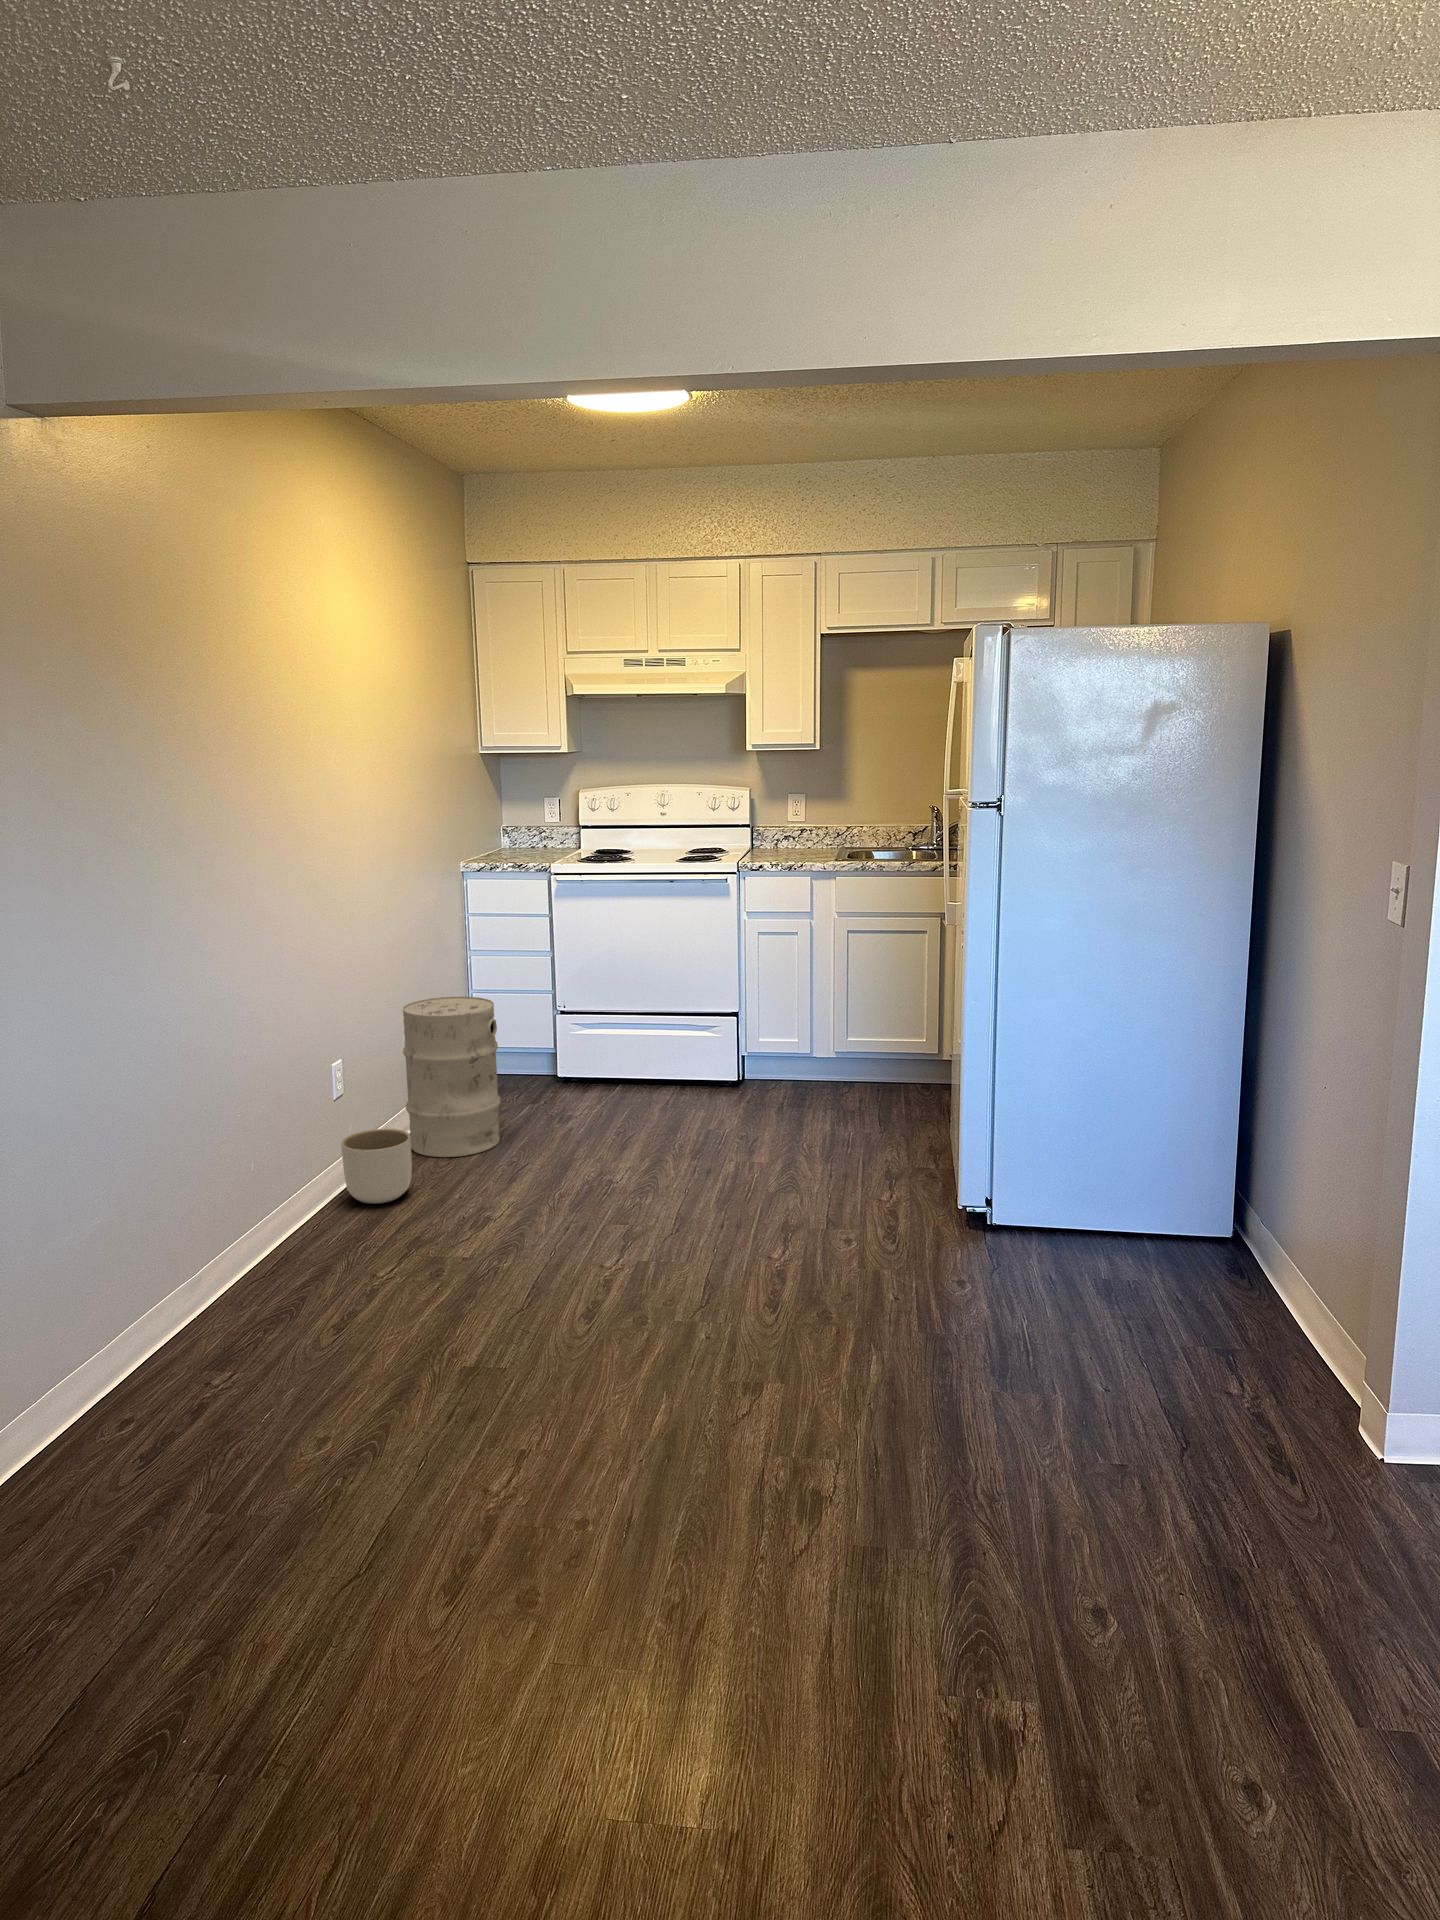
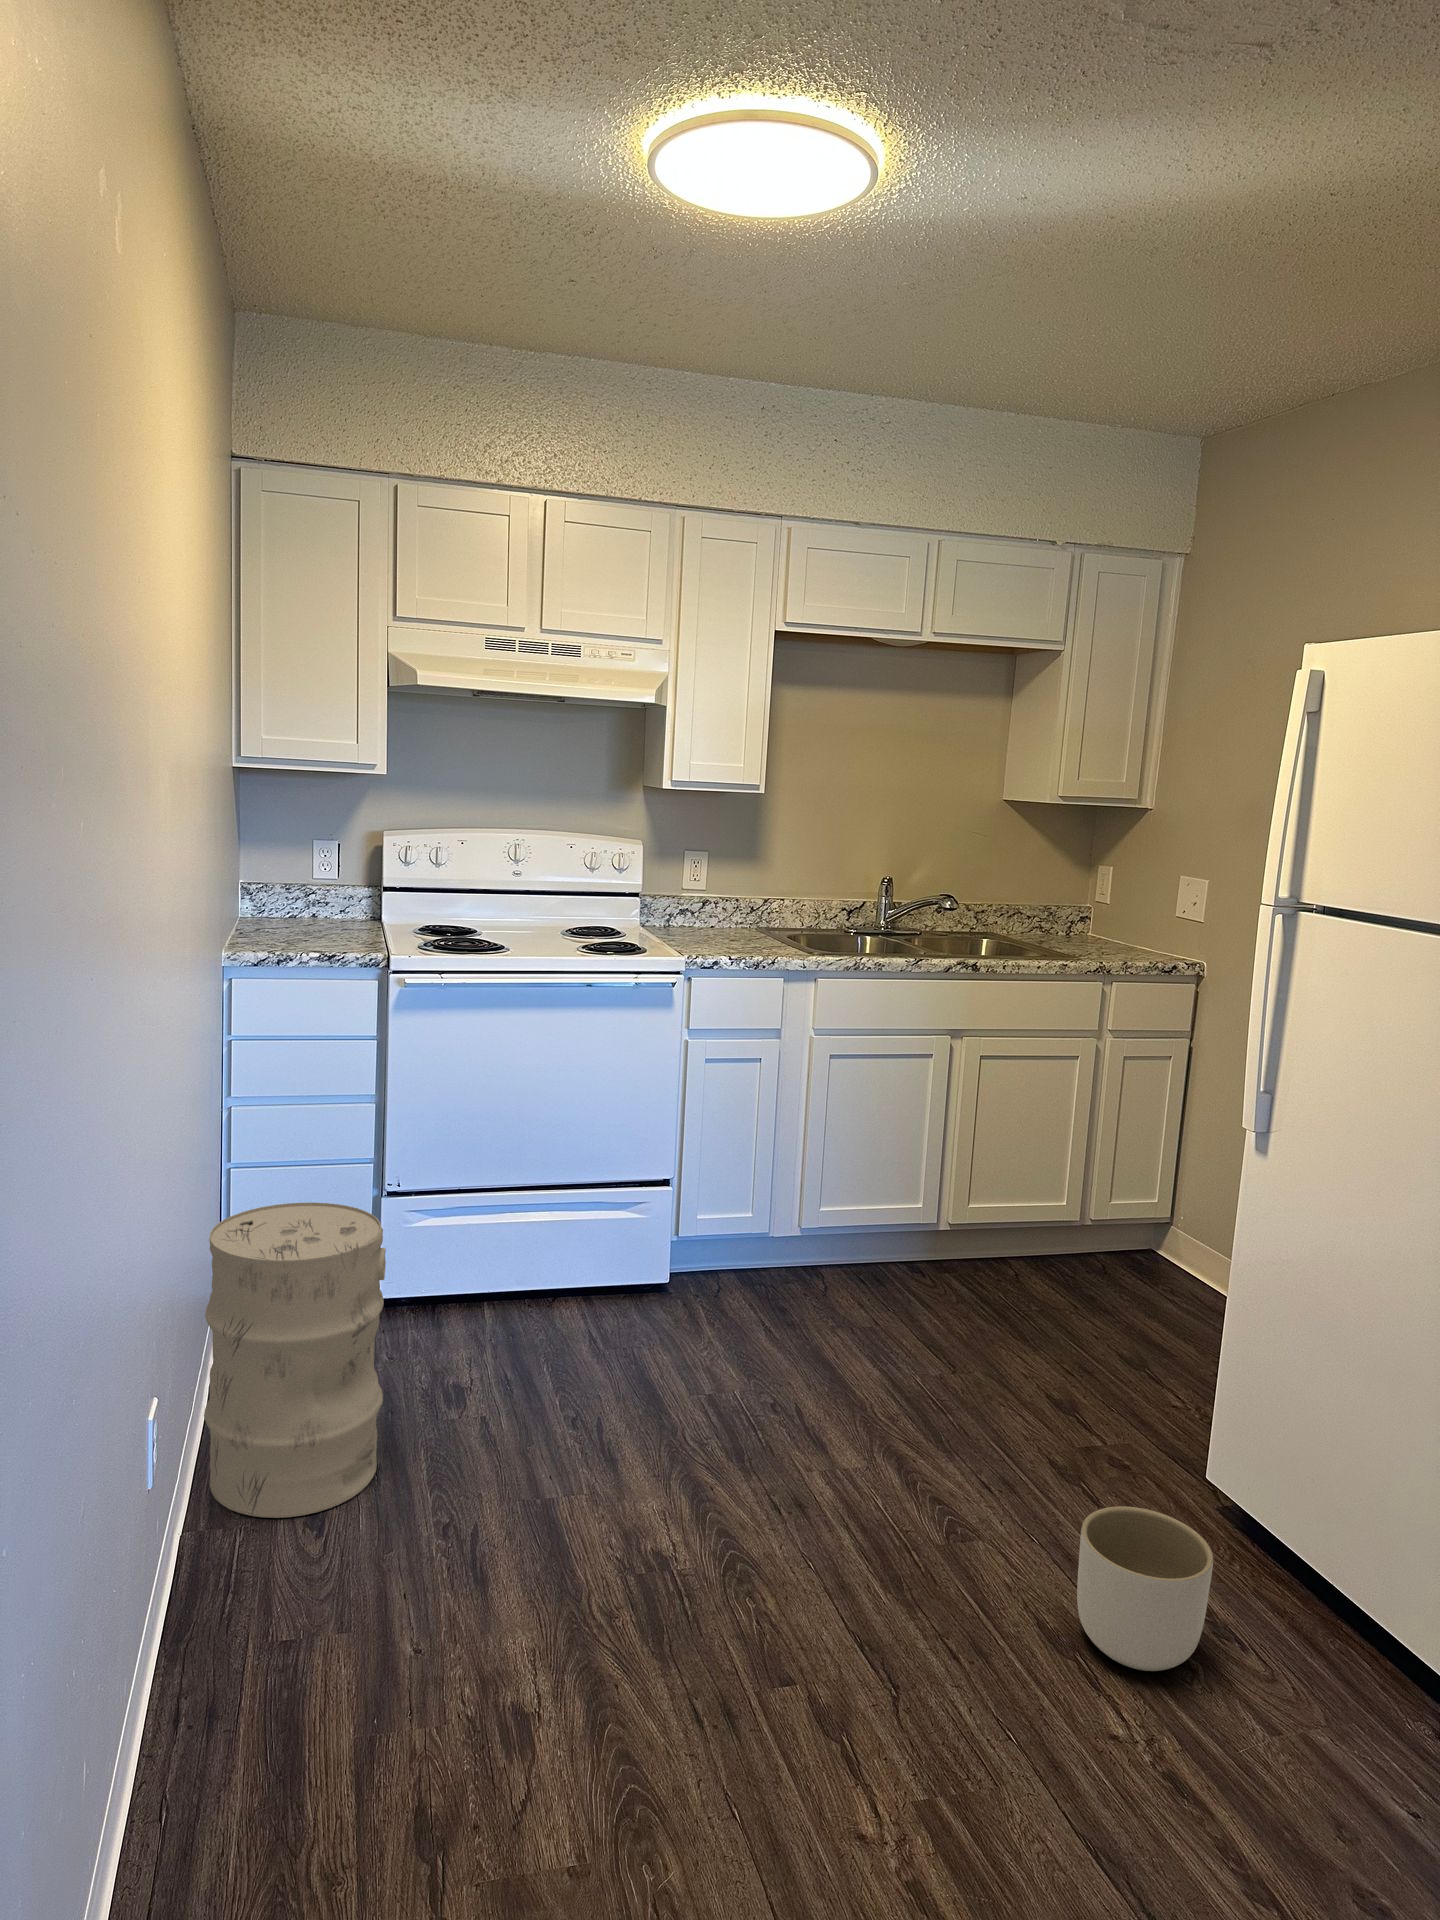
planter: present [341,1129,412,1204] -> present [1077,1506,1213,1671]

